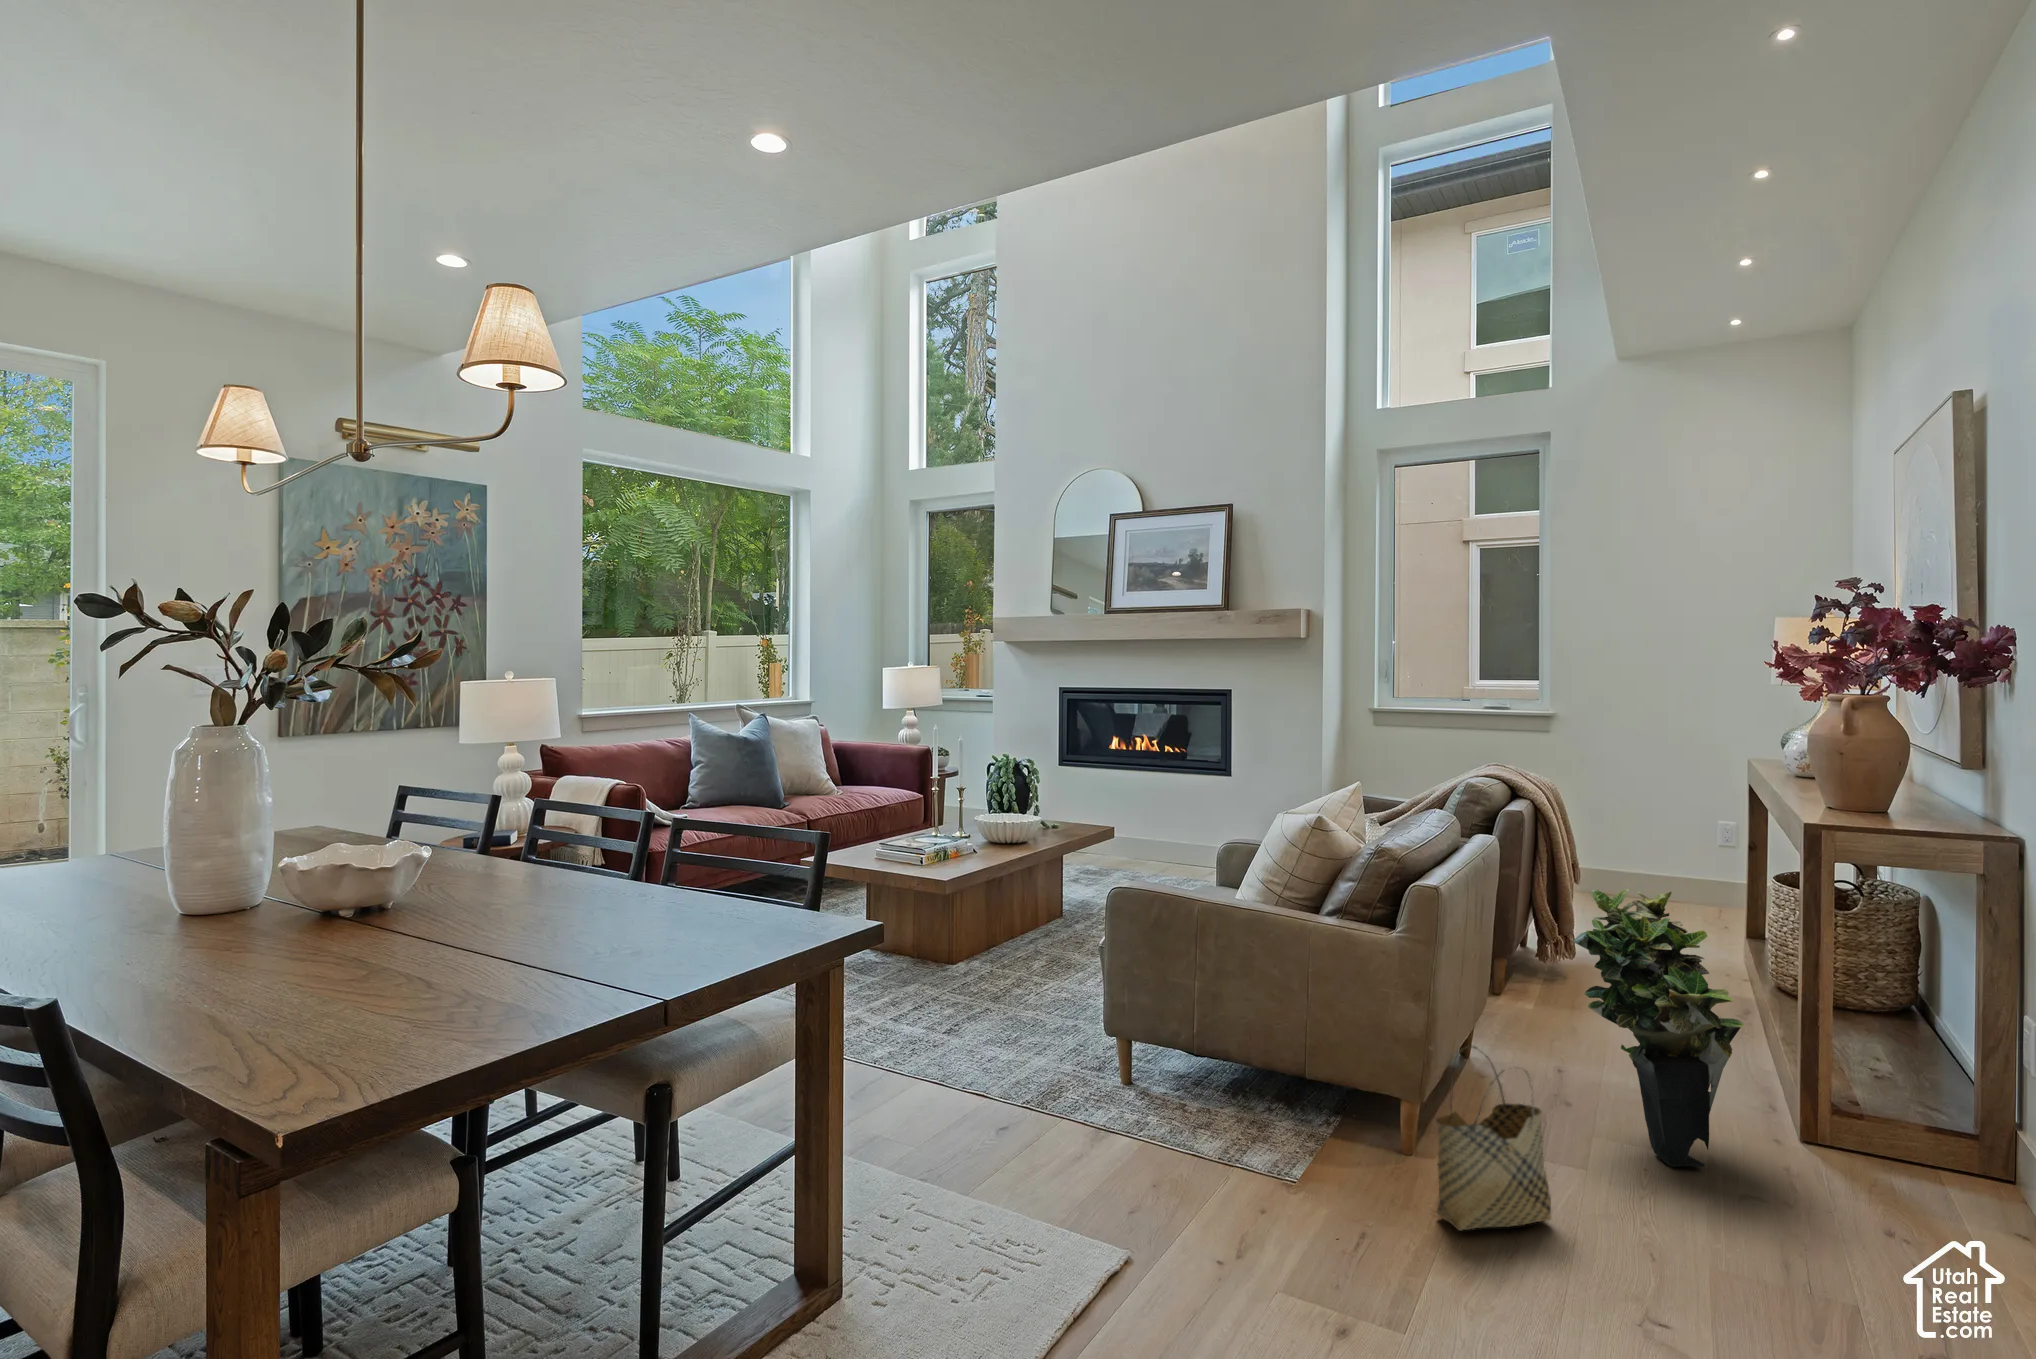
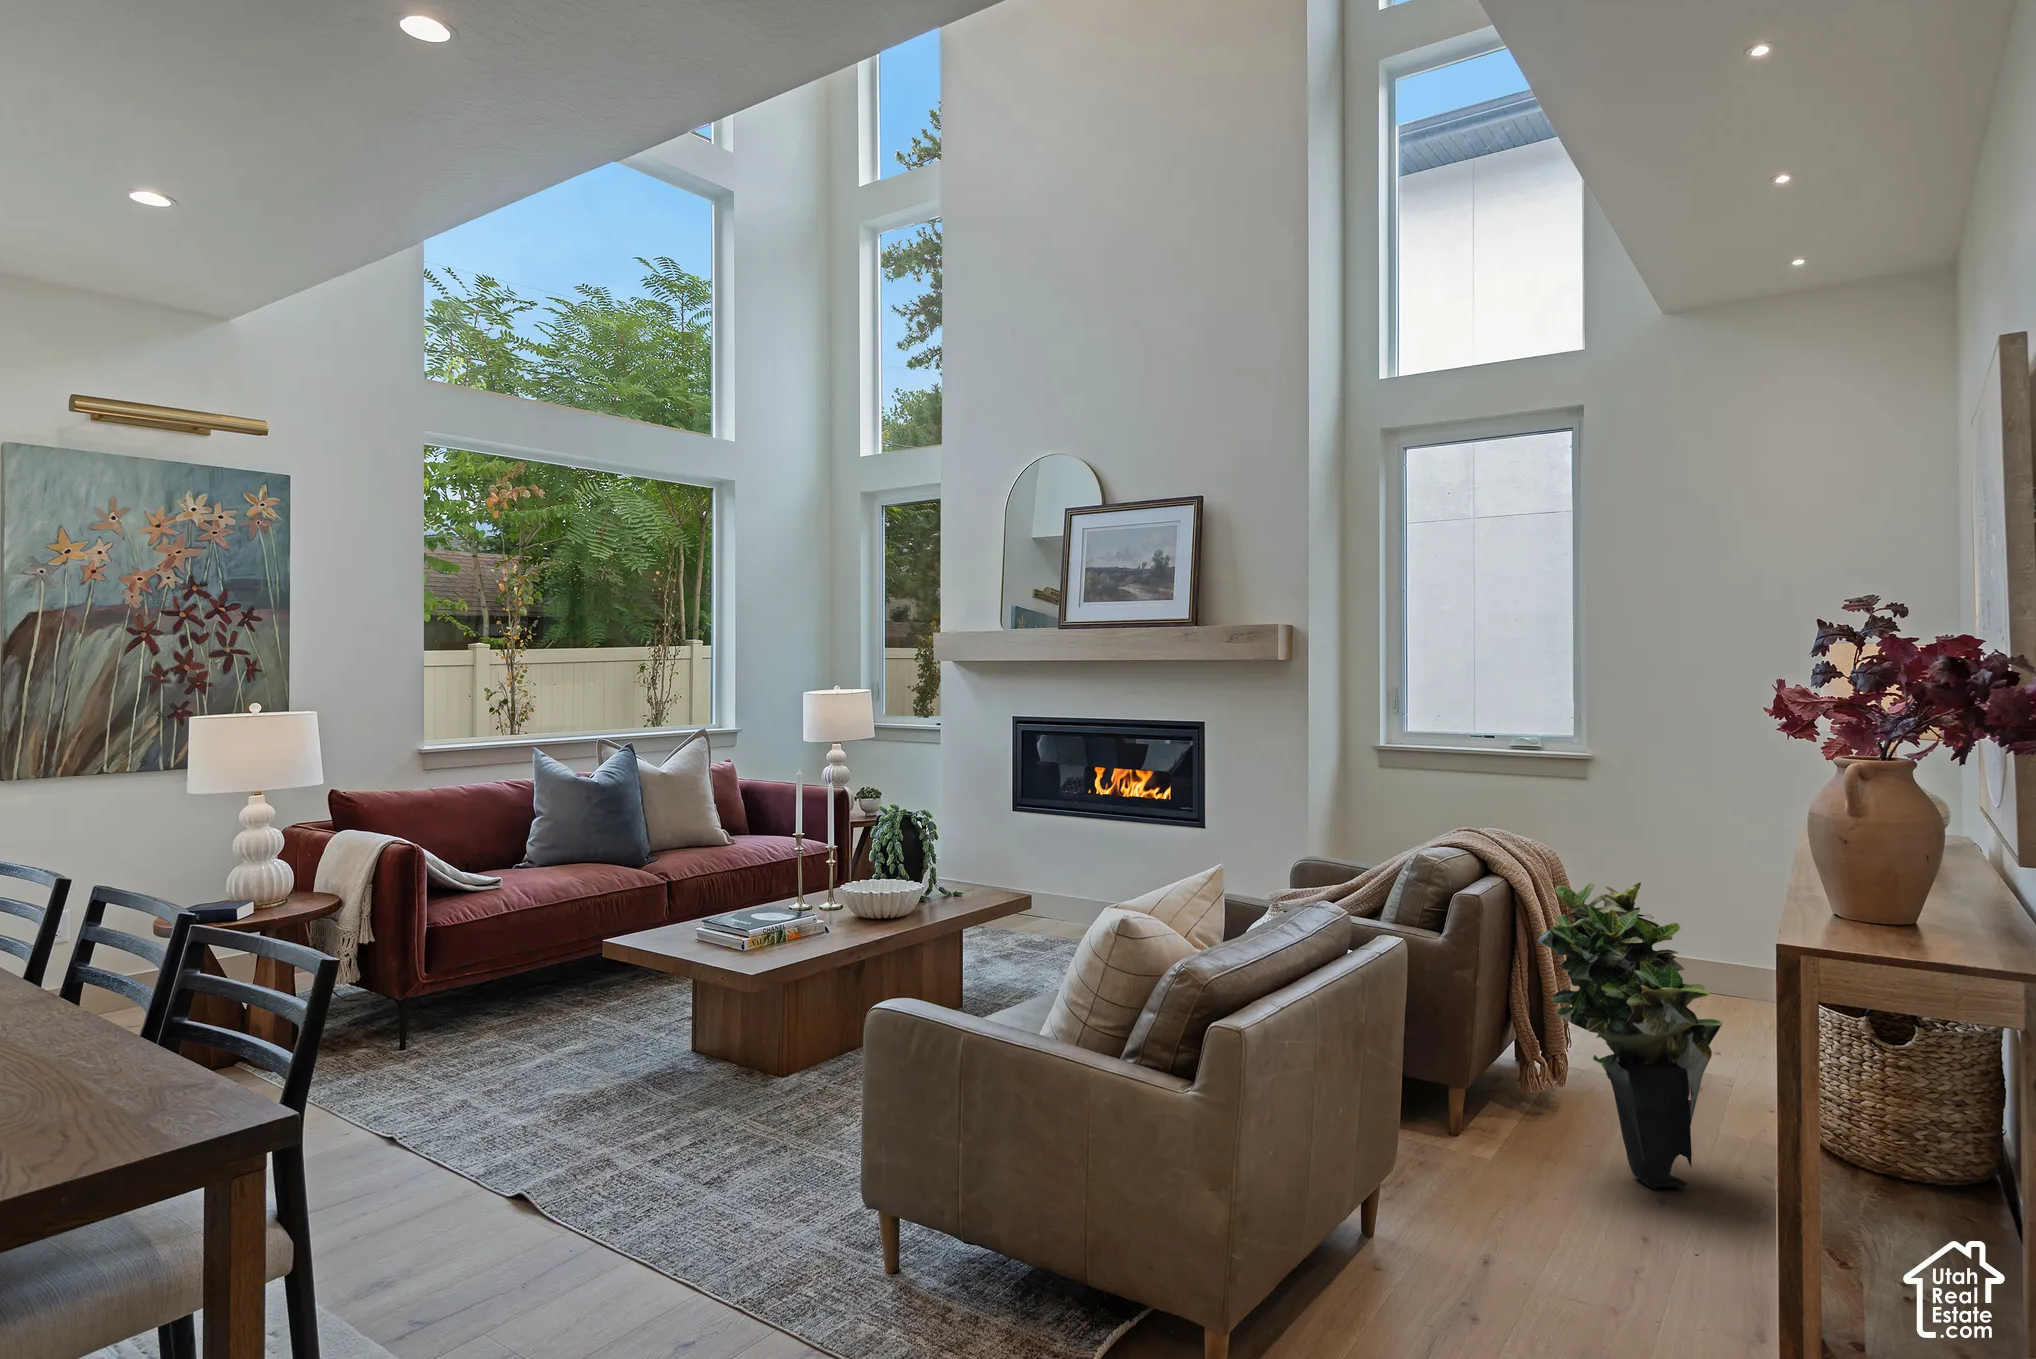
woven basket: present [1436,1045,1551,1231] -> none [1389,1050,1521,1261]

